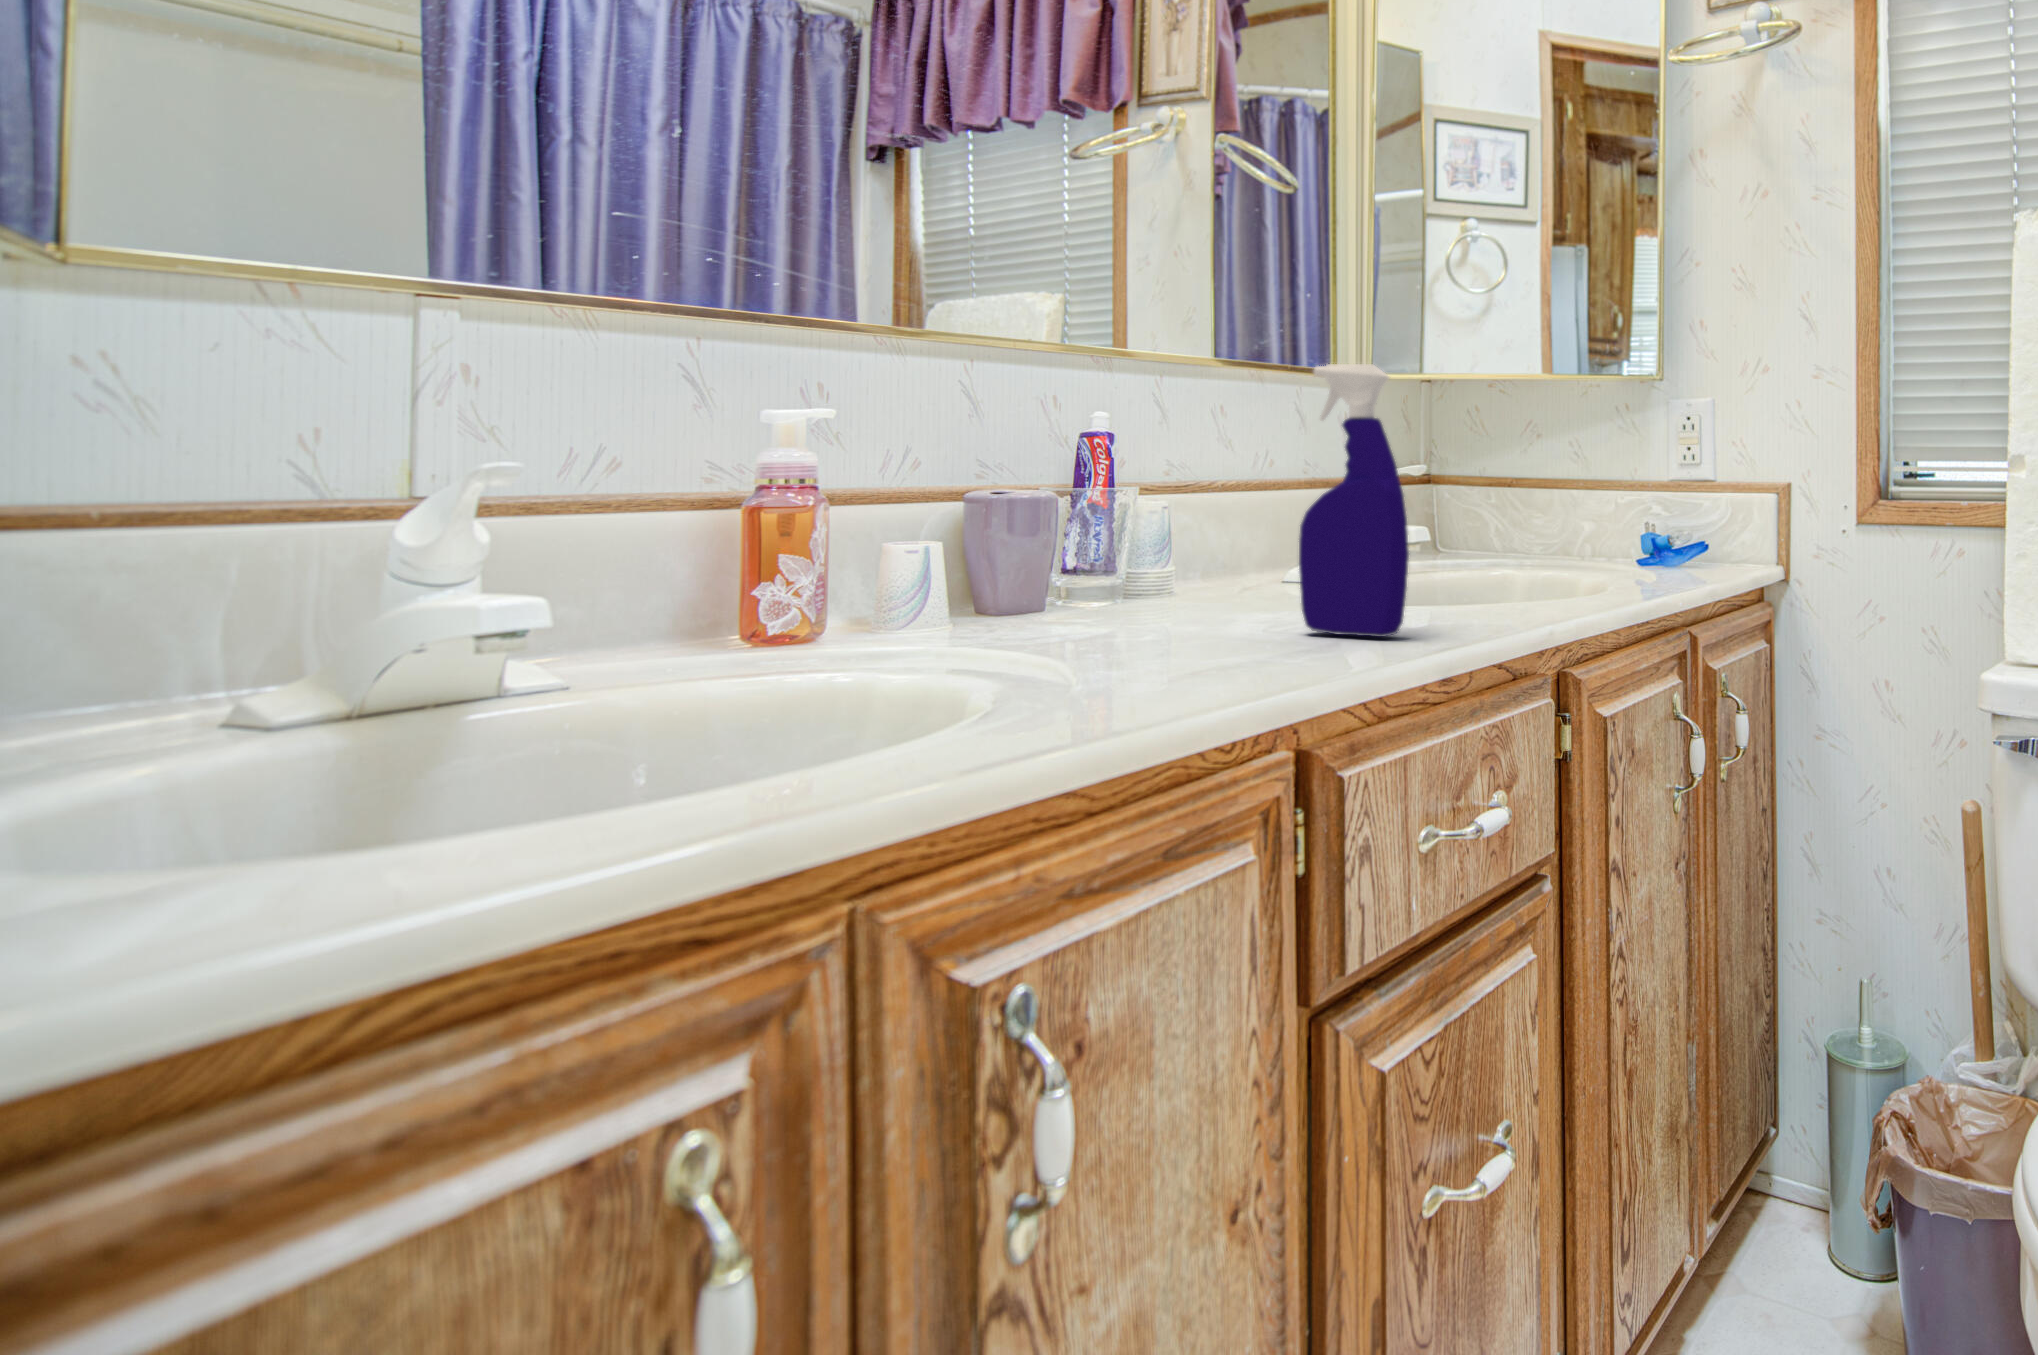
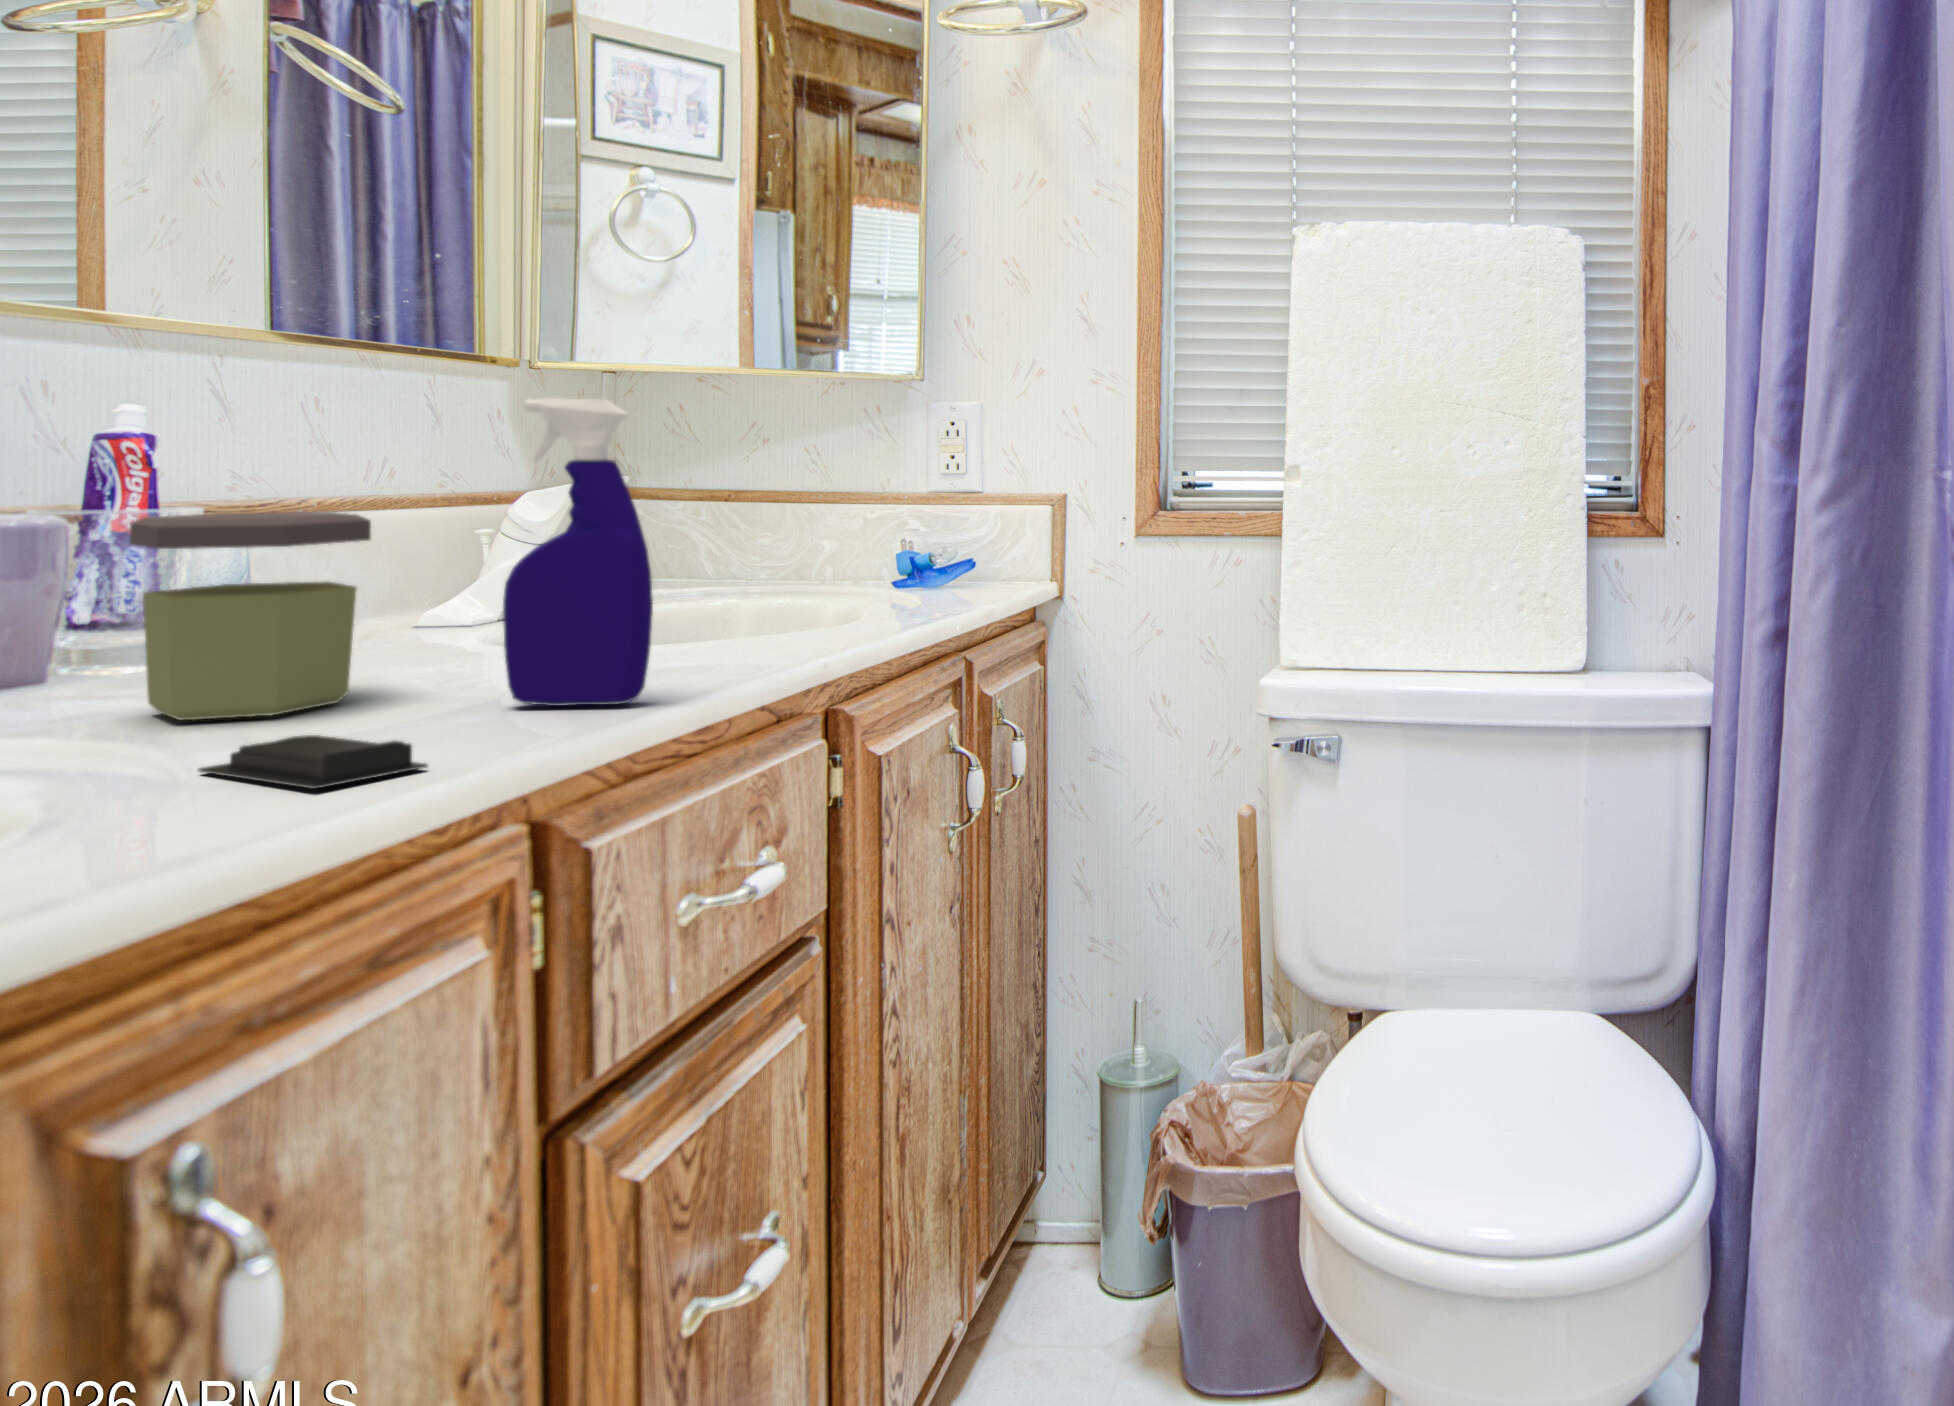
jar: none [1070,467,1217,626] -> present [129,512,371,720]
soap bar: none [1065,638,1210,680] -> present [199,735,427,789]

